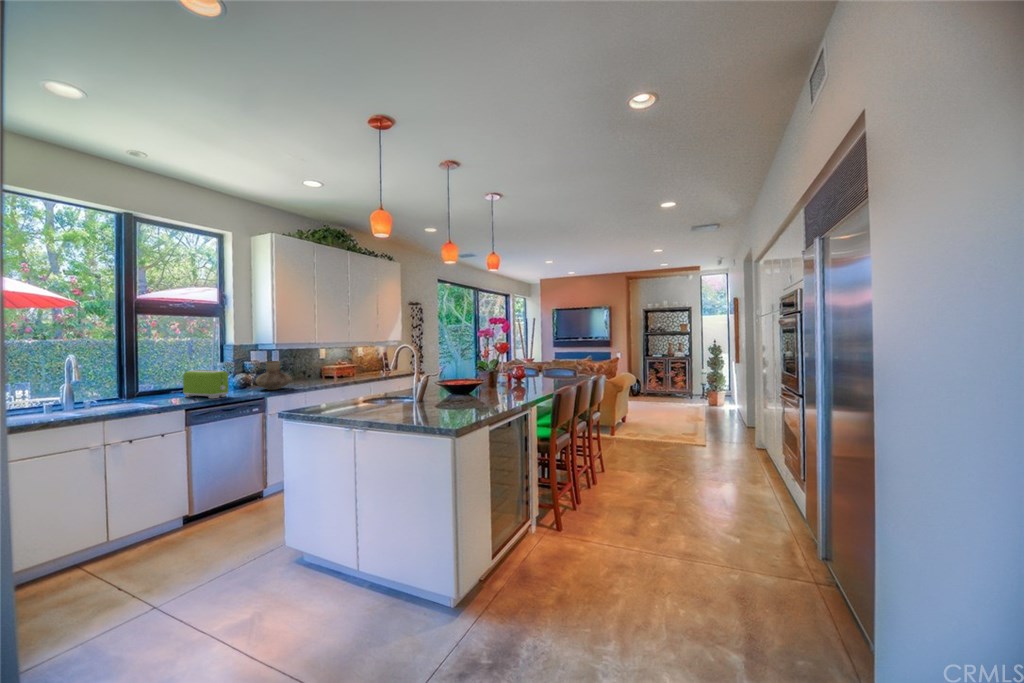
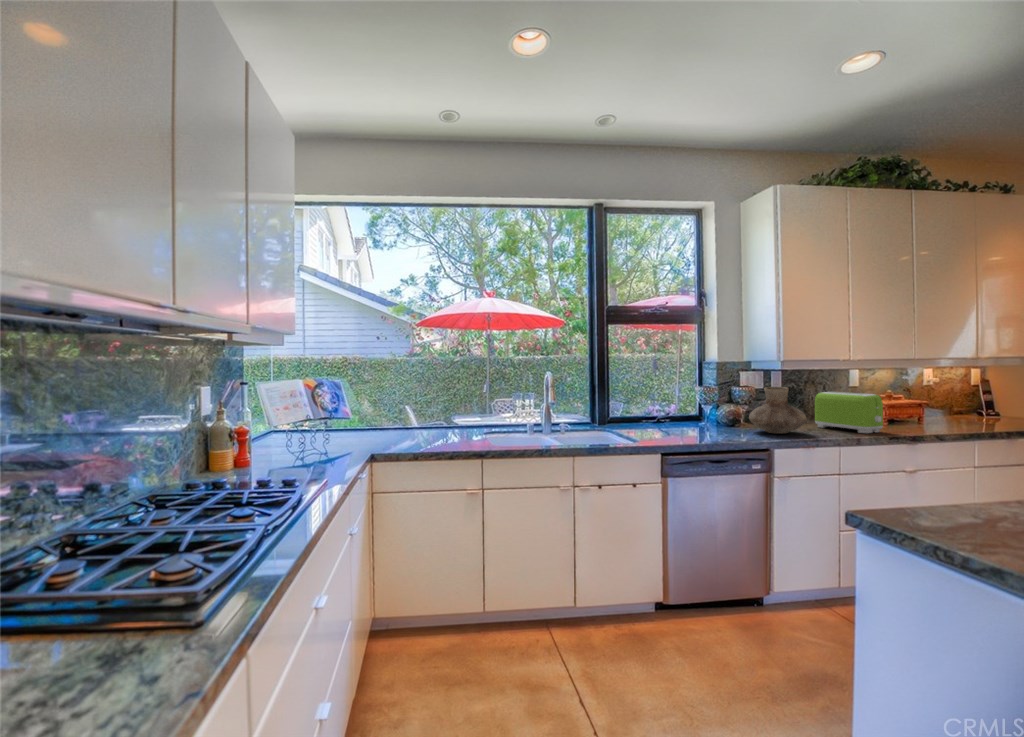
toaster: present [183,370,229,398] -> present [815,392,883,433]

